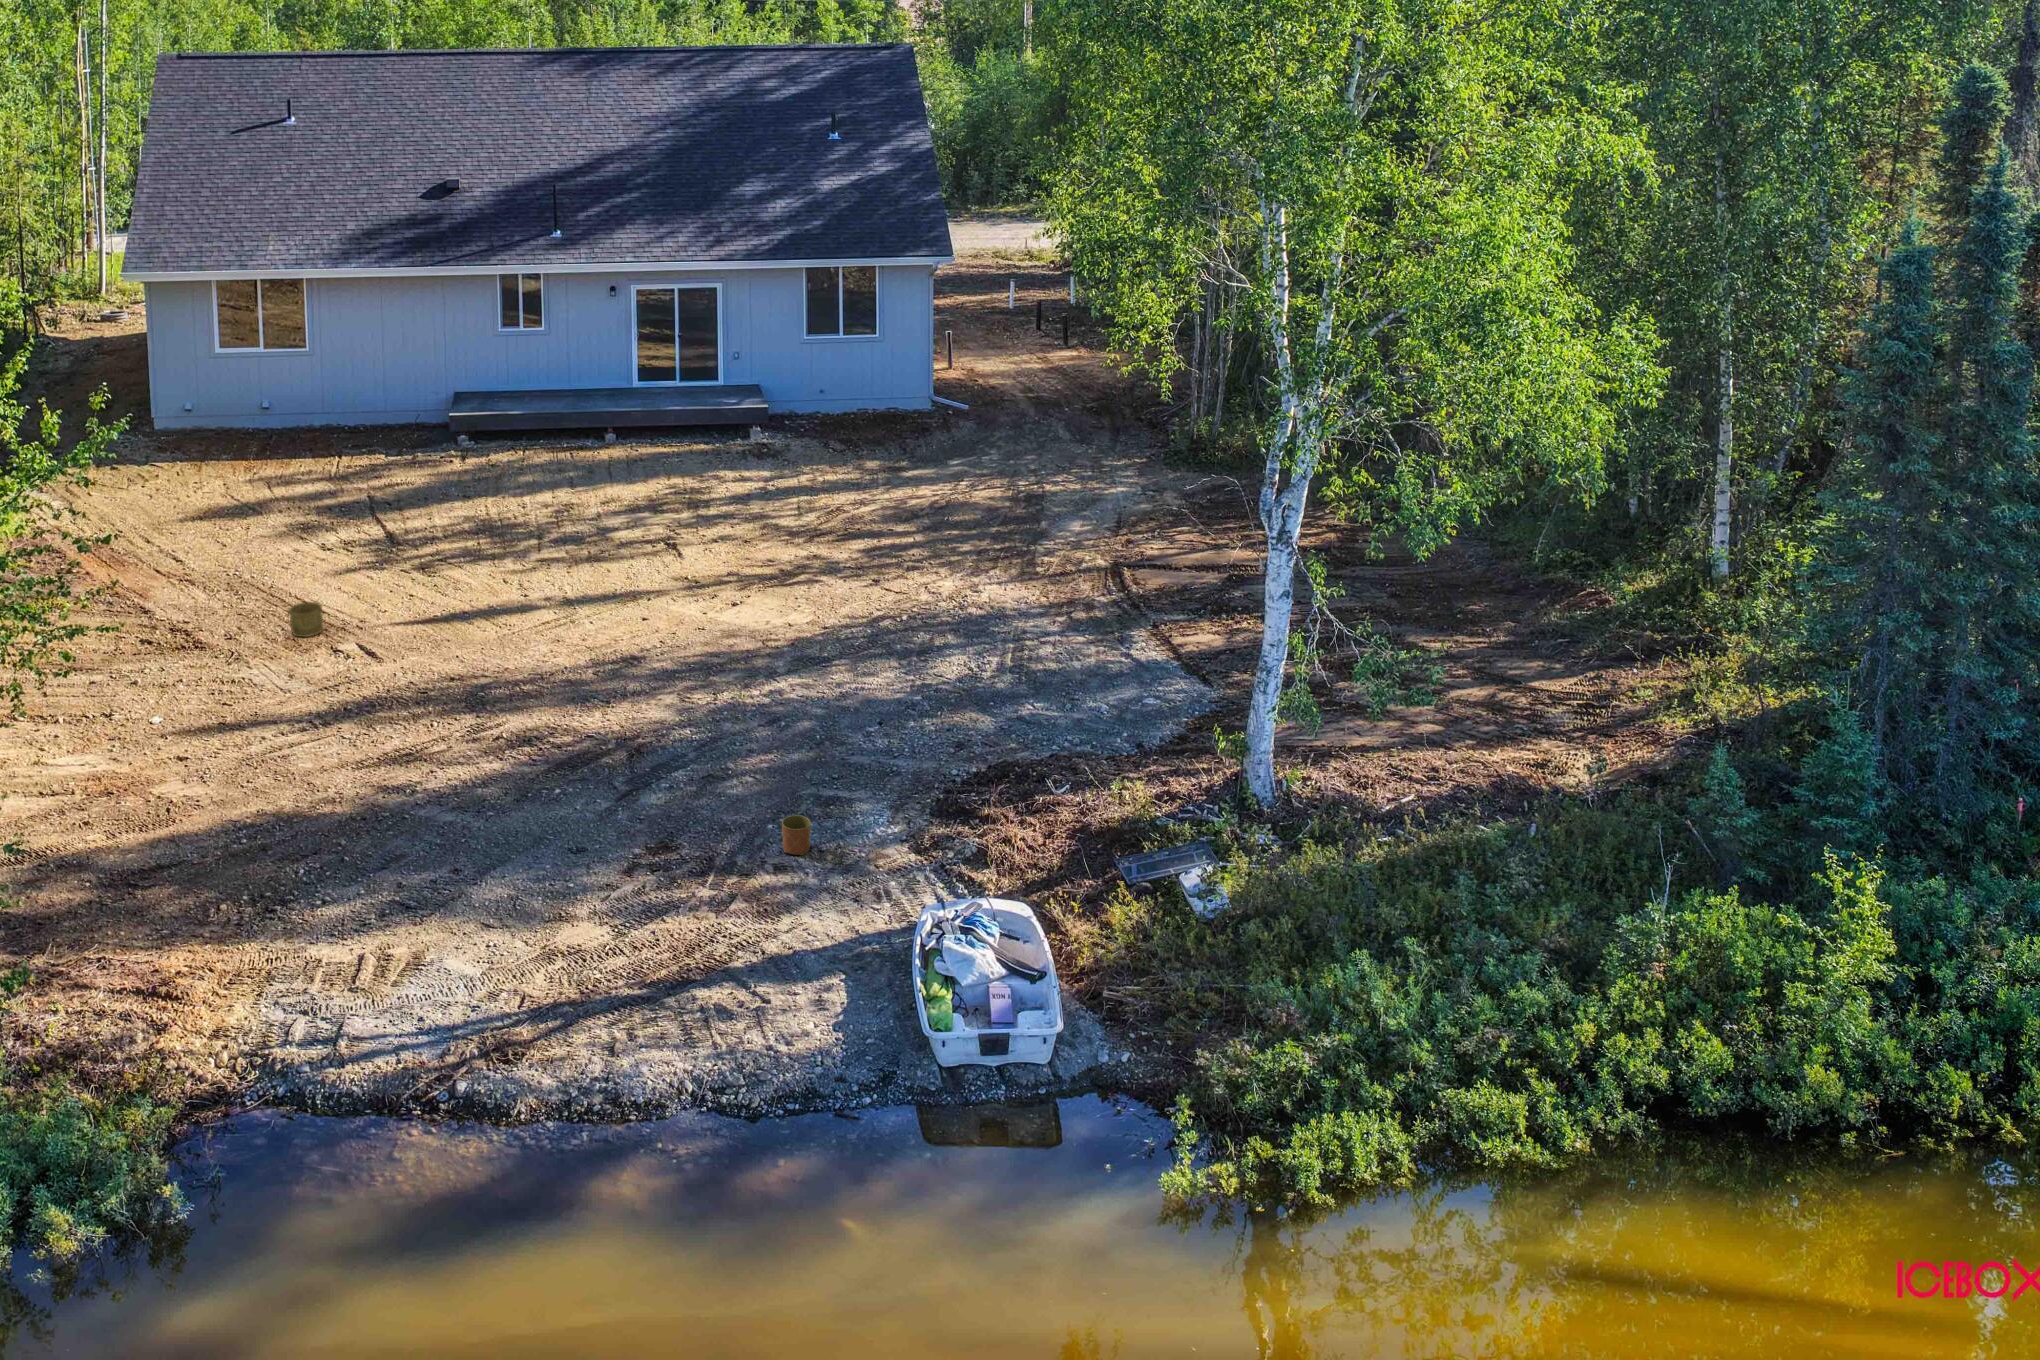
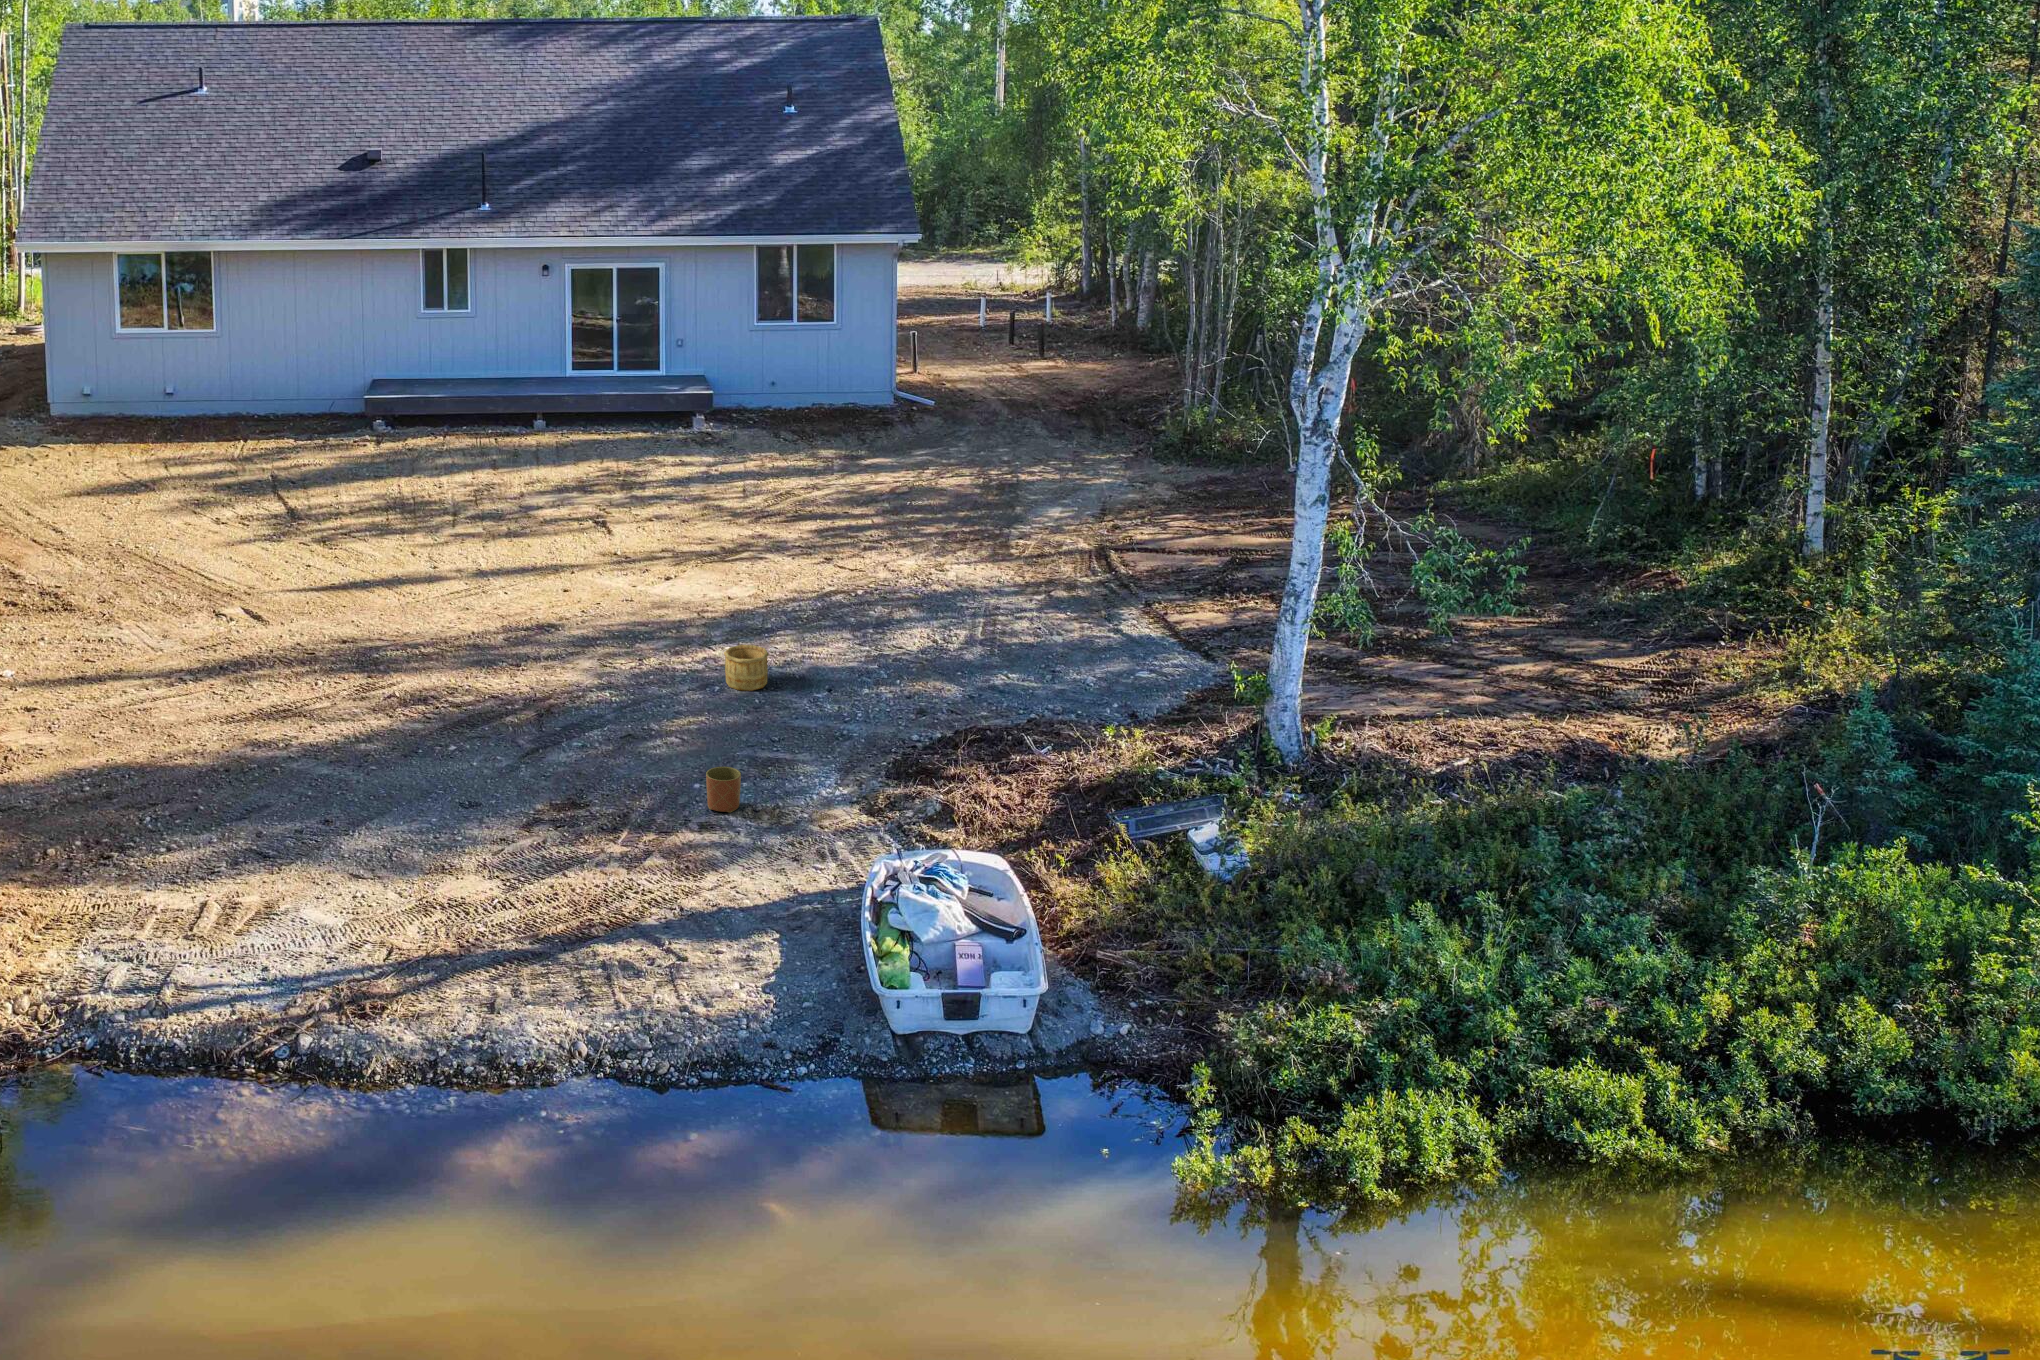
wooden bucket: present [288,602,323,637] -> present [724,645,769,691]

